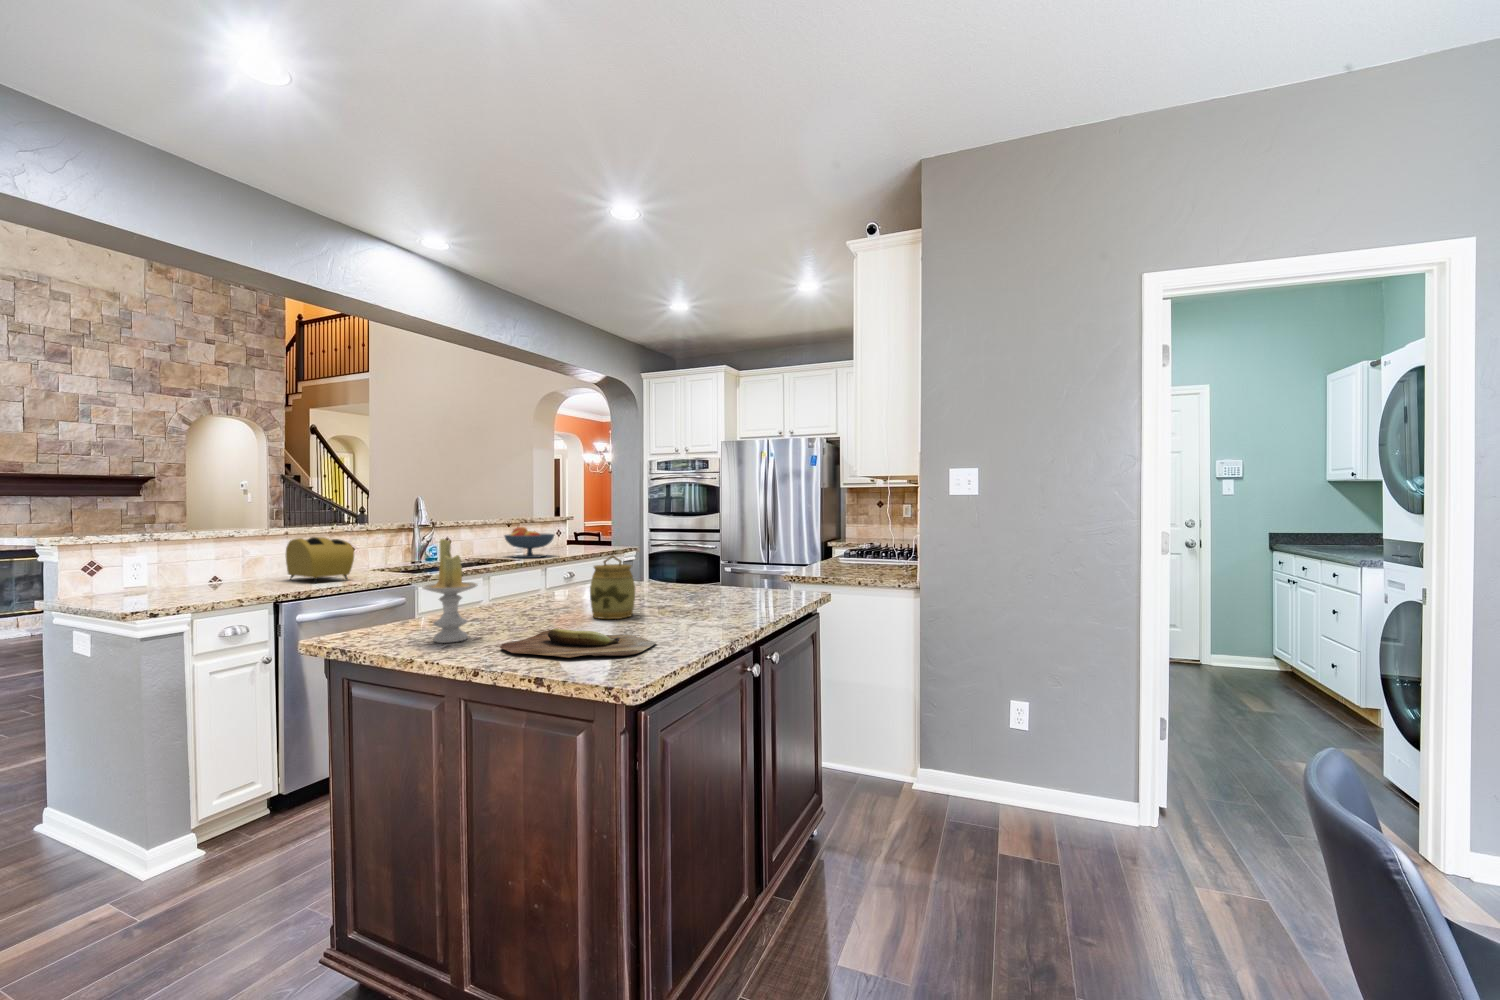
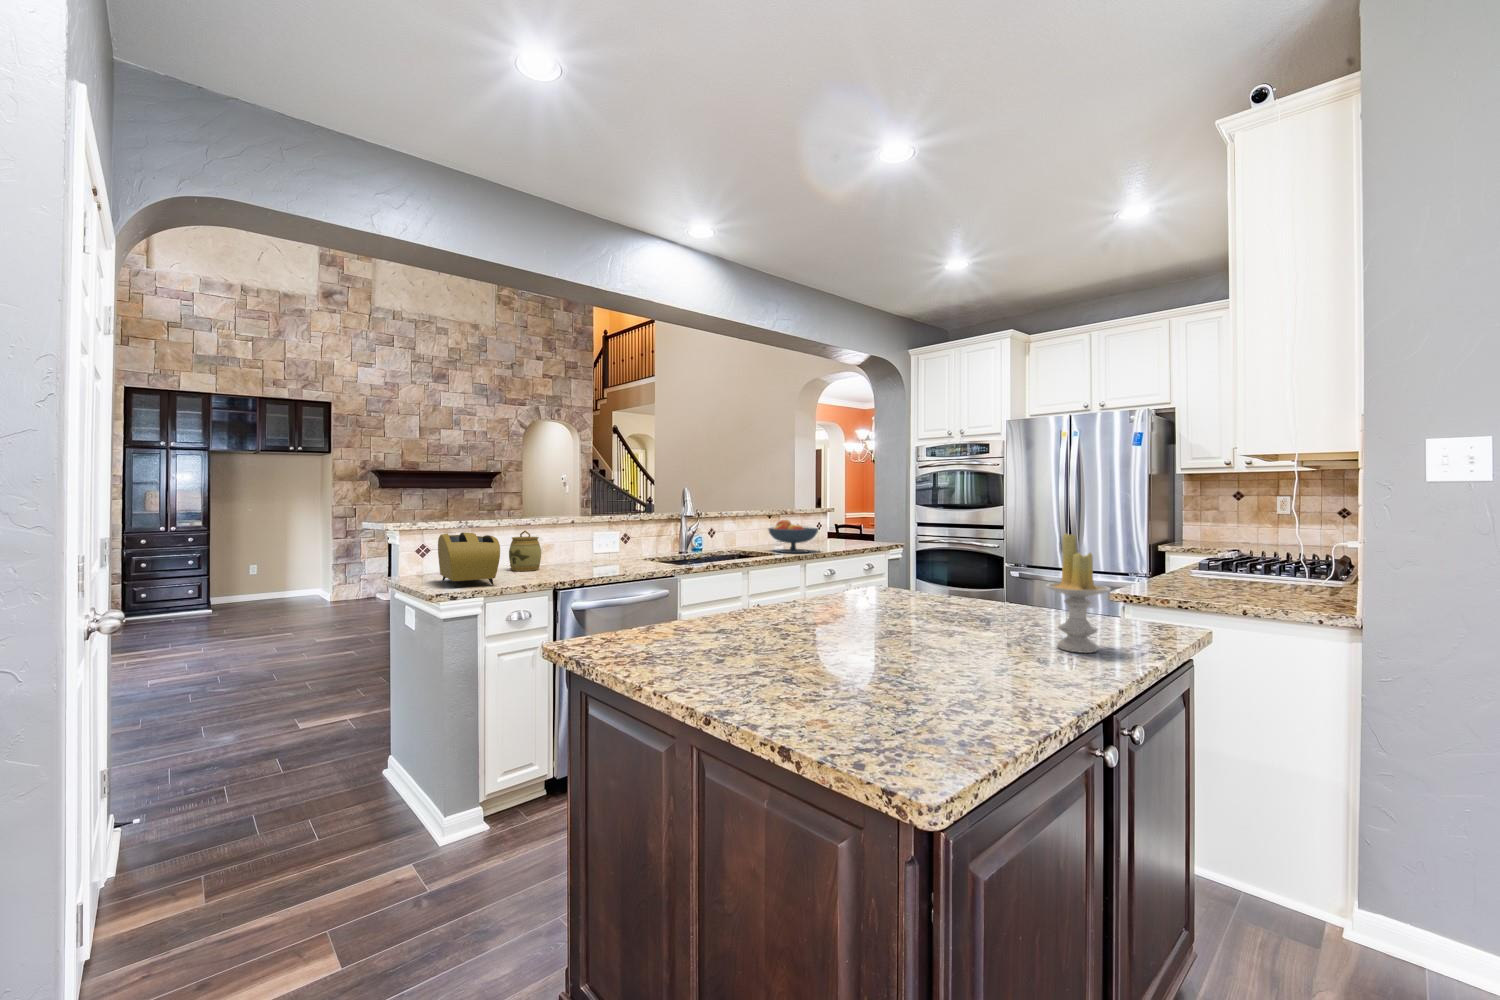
toaster: present [286,537,354,582] -> present [438,532,500,588]
candle: present [422,539,478,643] -> present [1046,533,1110,653]
jar: present [590,555,635,619] -> present [509,530,541,571]
cutting board: present [500,628,656,658] -> none [741,659,953,719]

